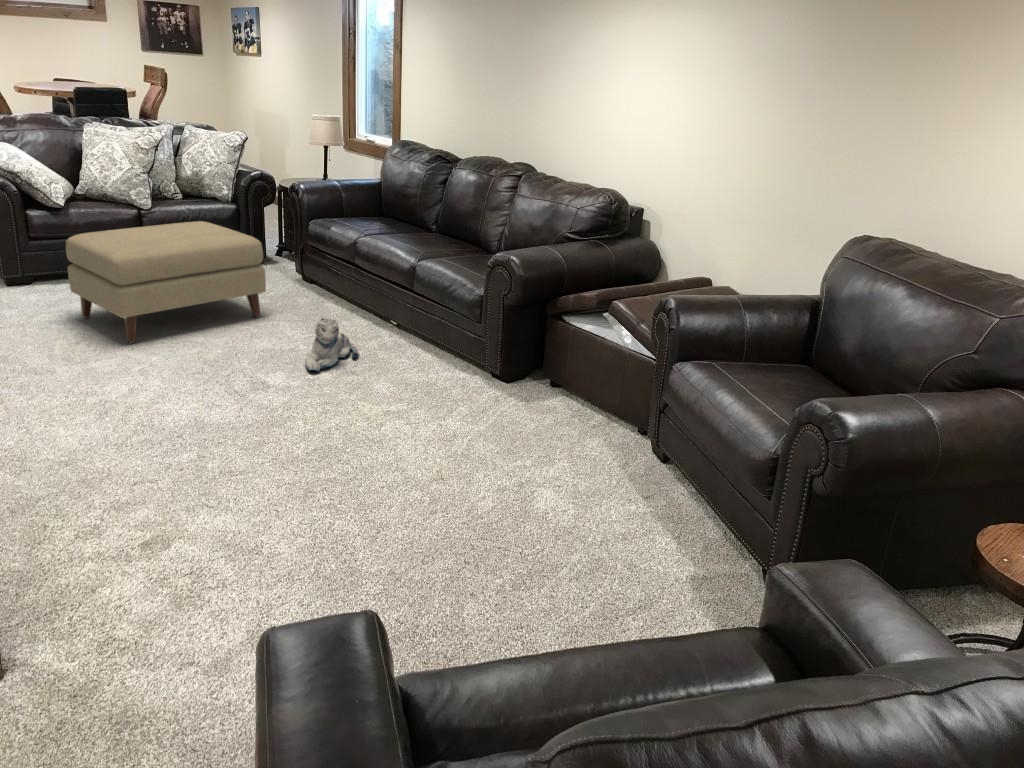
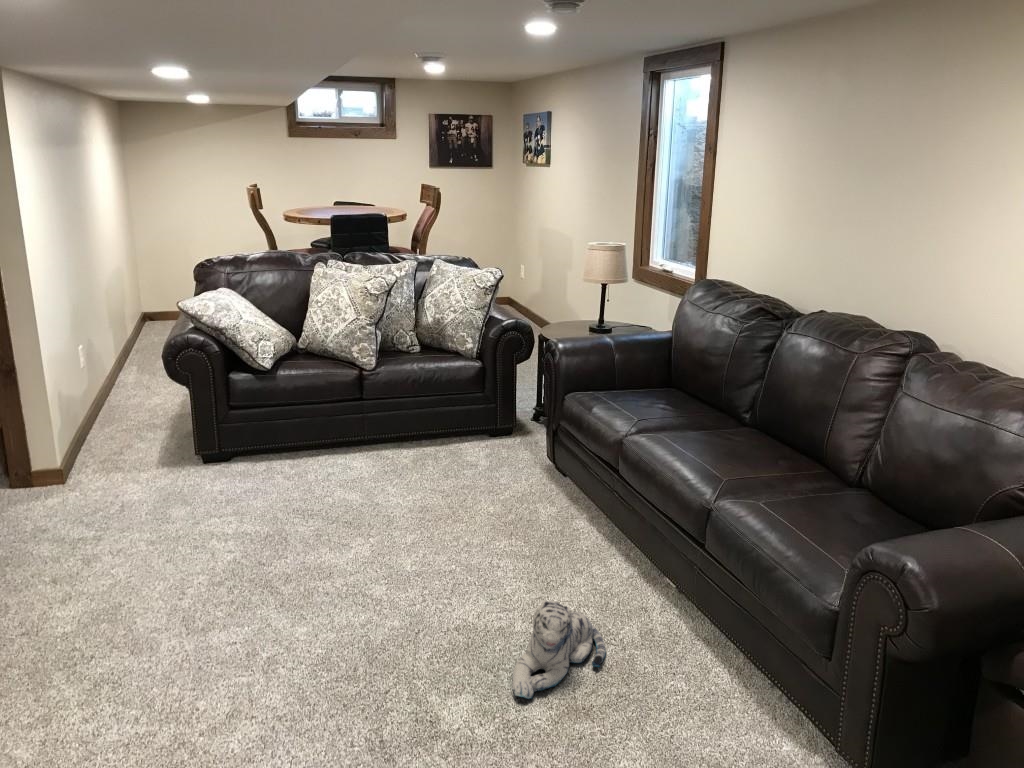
ottoman: present [66,221,266,343] -> none [237,398,488,590]

